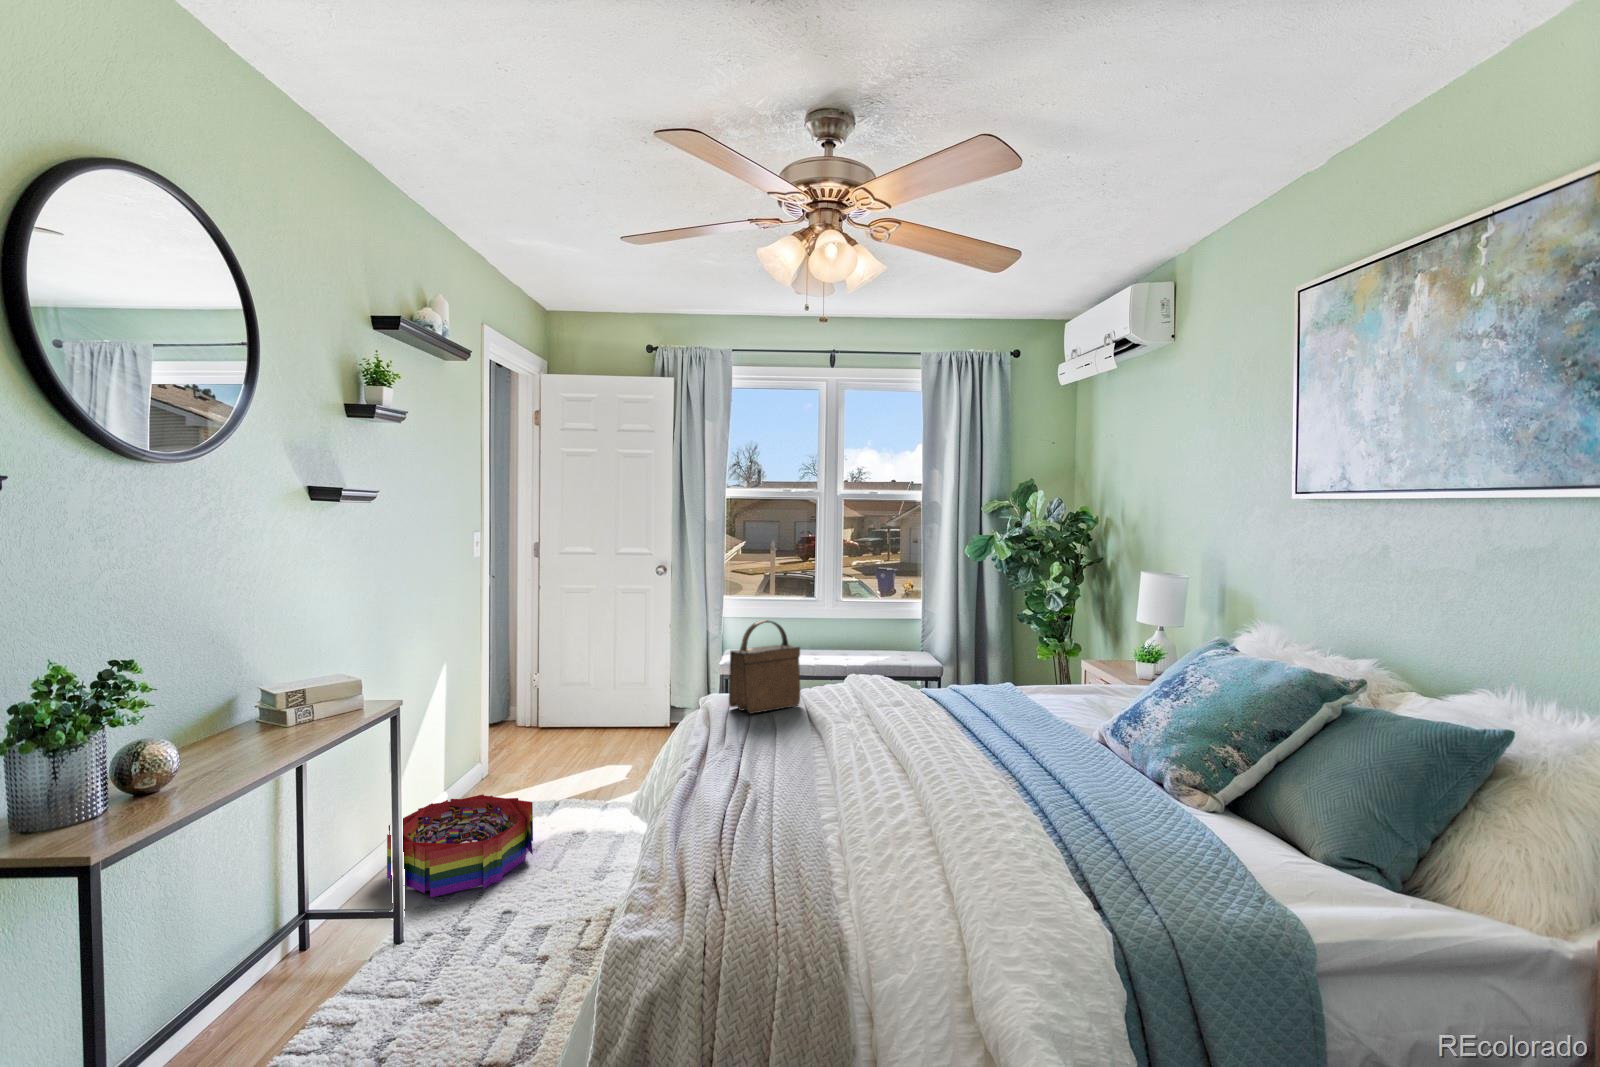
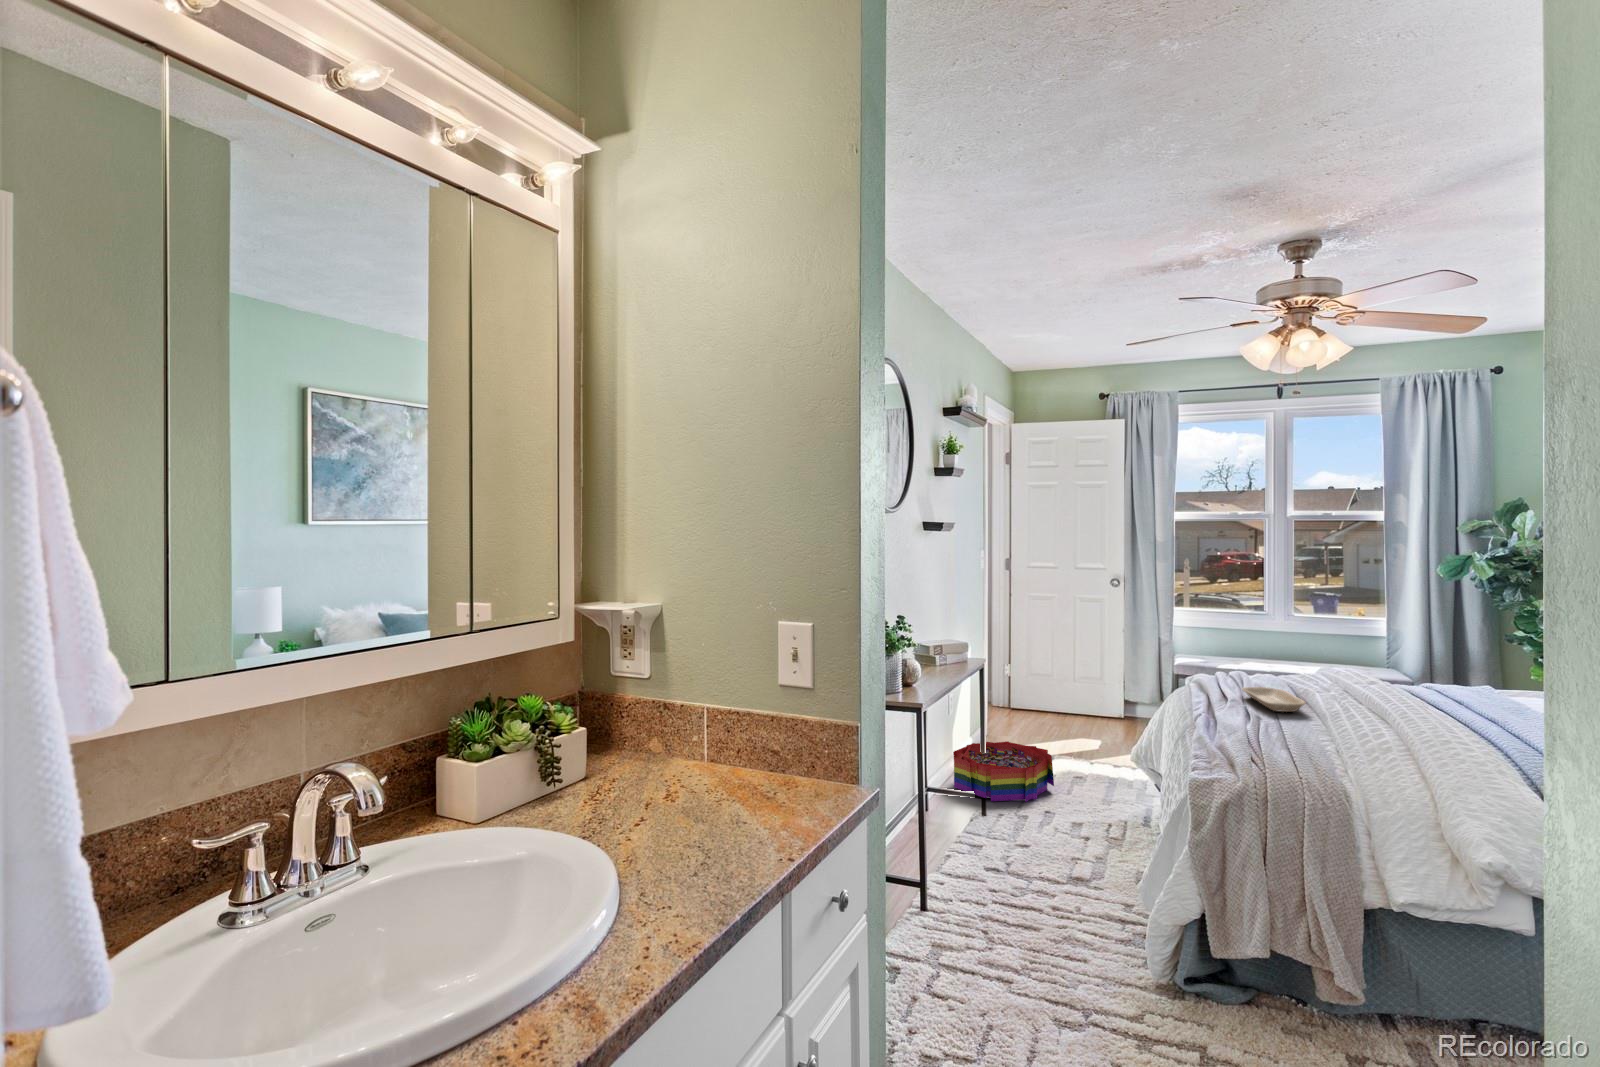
handbag: present [729,620,800,714] -> none [1224,617,1287,687]
tray: none [739,716,806,757] -> present [1242,687,1306,712]

